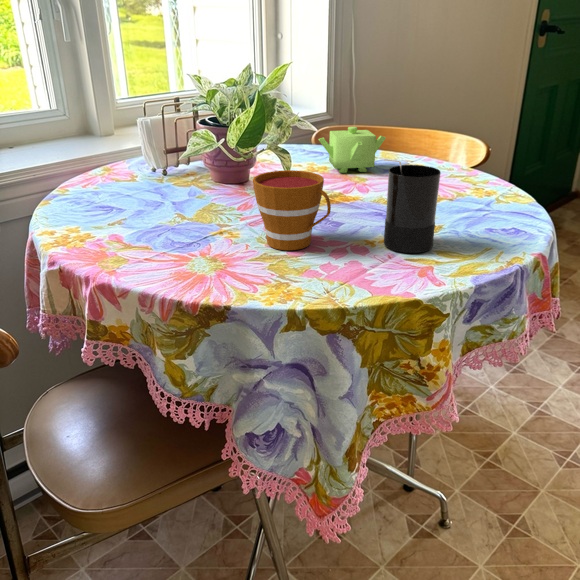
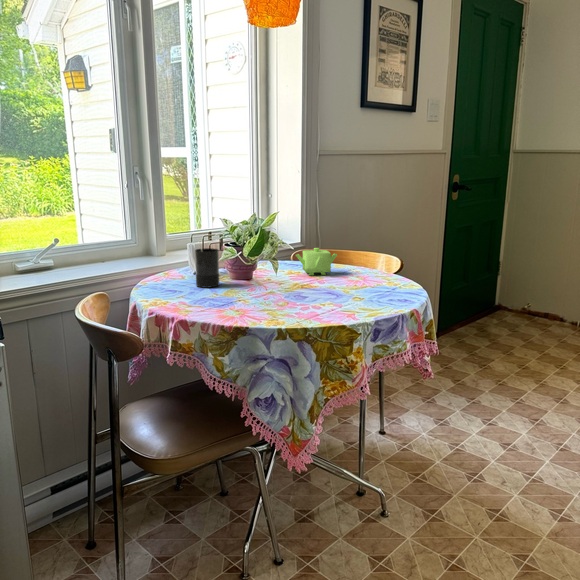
candle: present [384,159,441,253] -> present [195,248,219,288]
cup: present [253,170,331,250] -> none [259,266,301,308]

